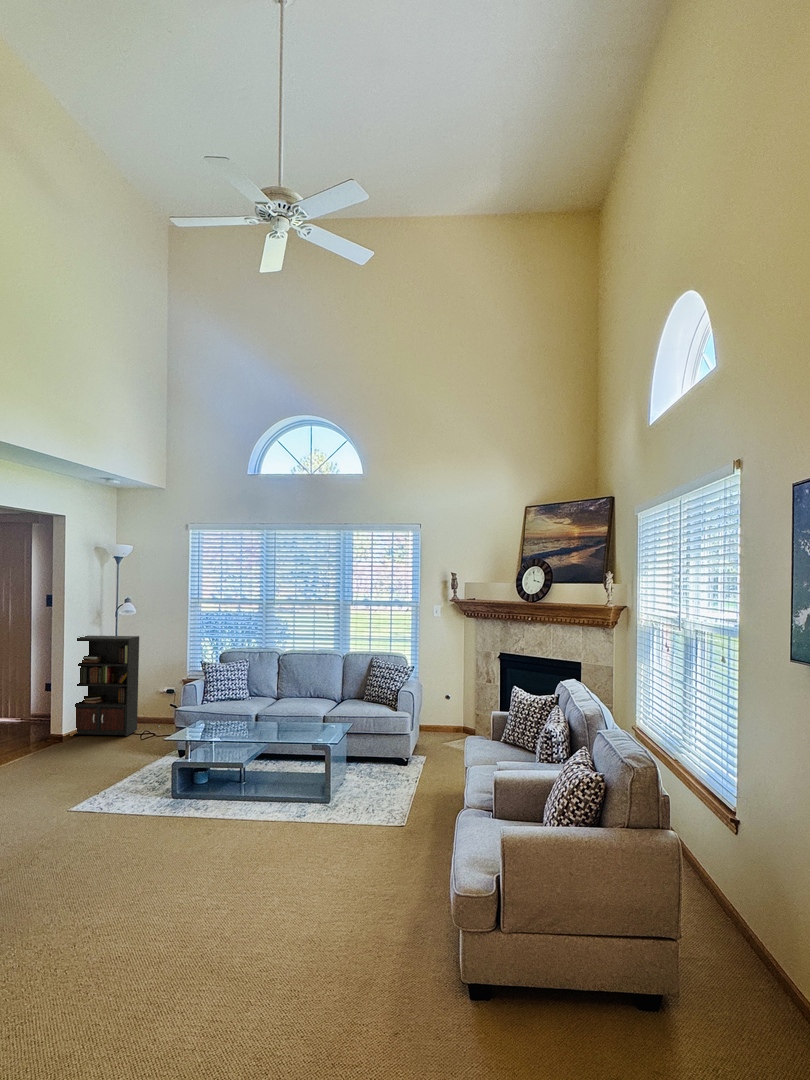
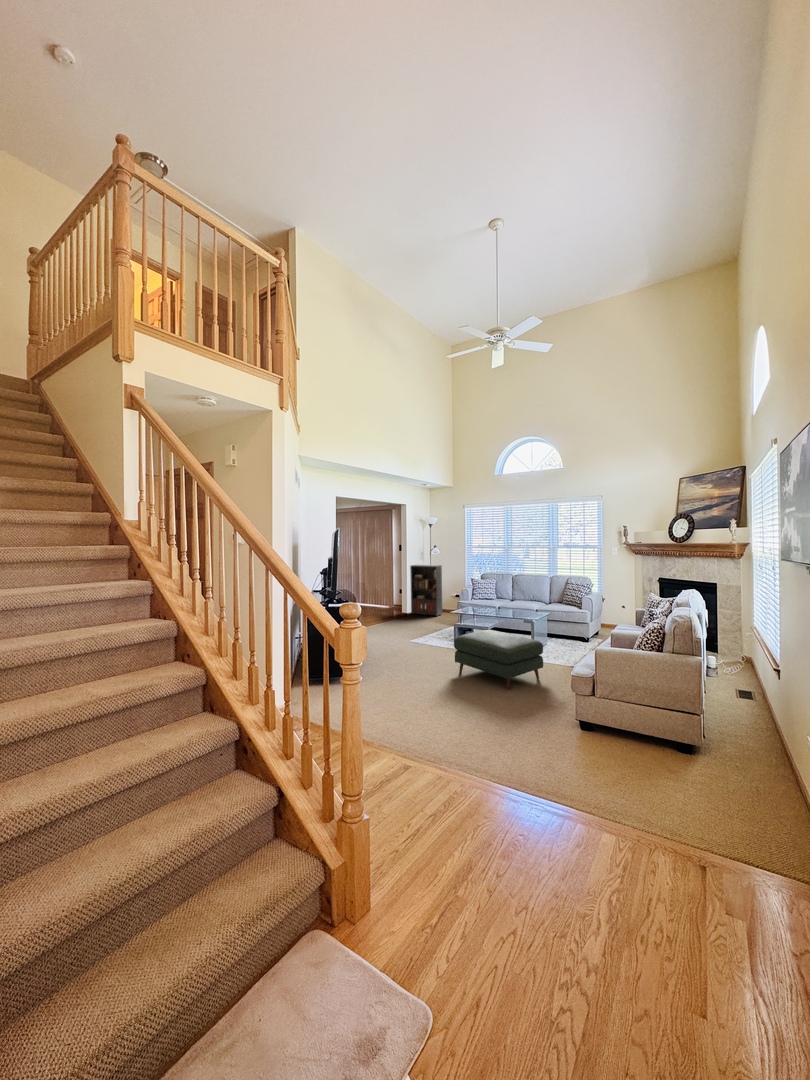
ottoman: none [188,778,365,911] -> present [454,630,543,690]

